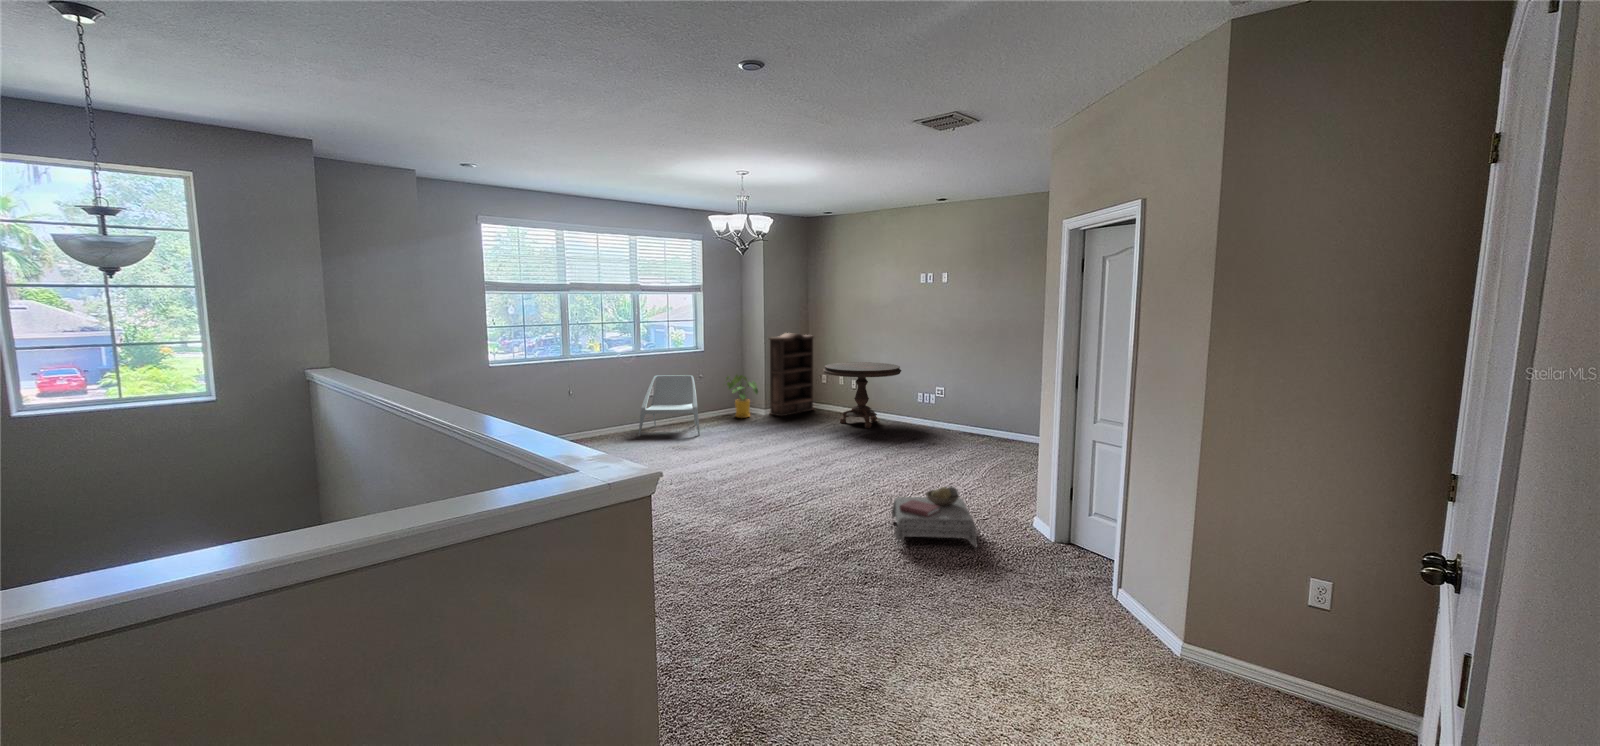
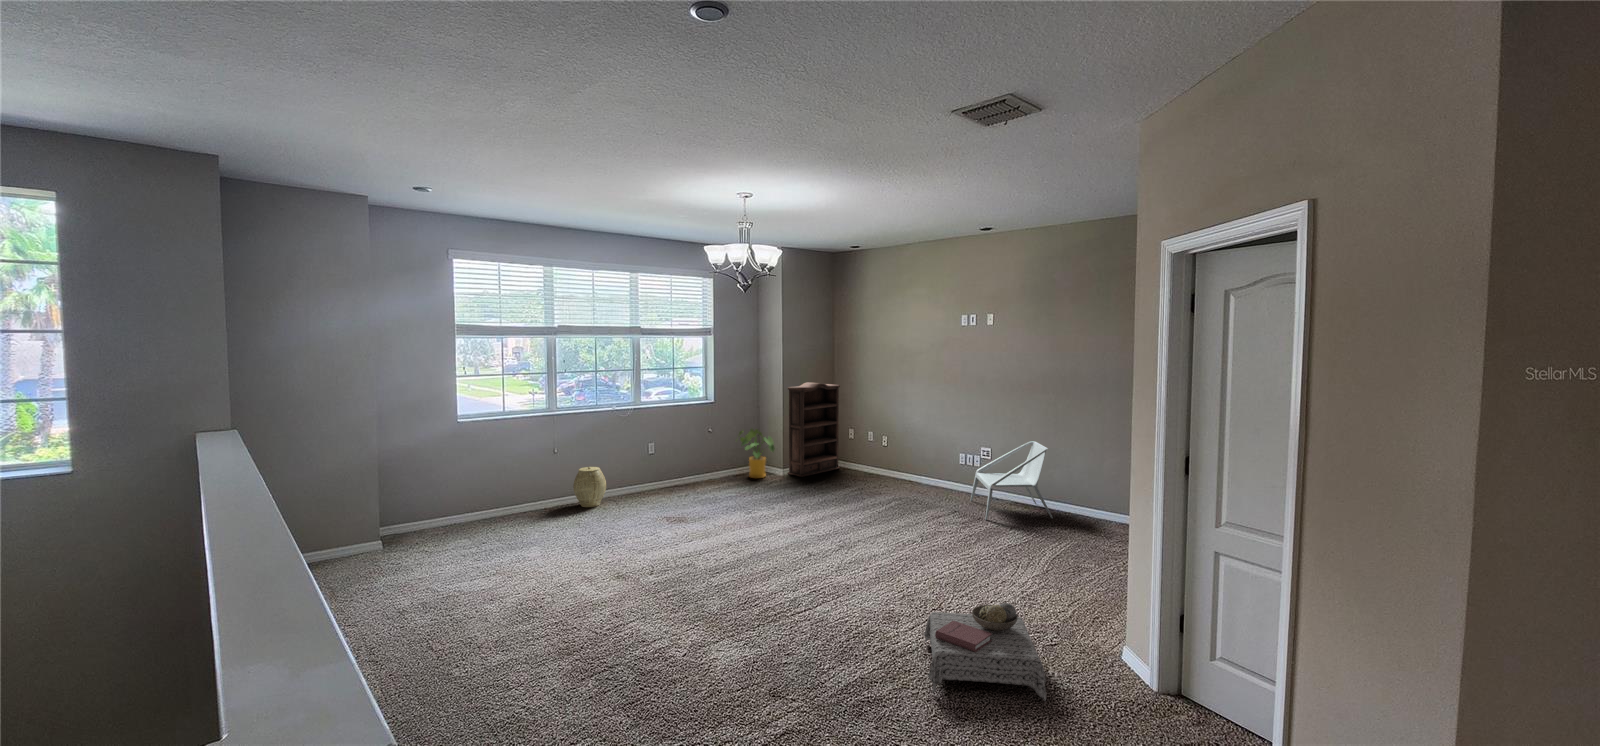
side table: present [823,362,901,428] -> none [848,416,939,494]
armchair: present [639,375,700,436] -> present [971,441,1053,520]
woven basket: none [587,406,615,441] -> present [573,467,606,507]

